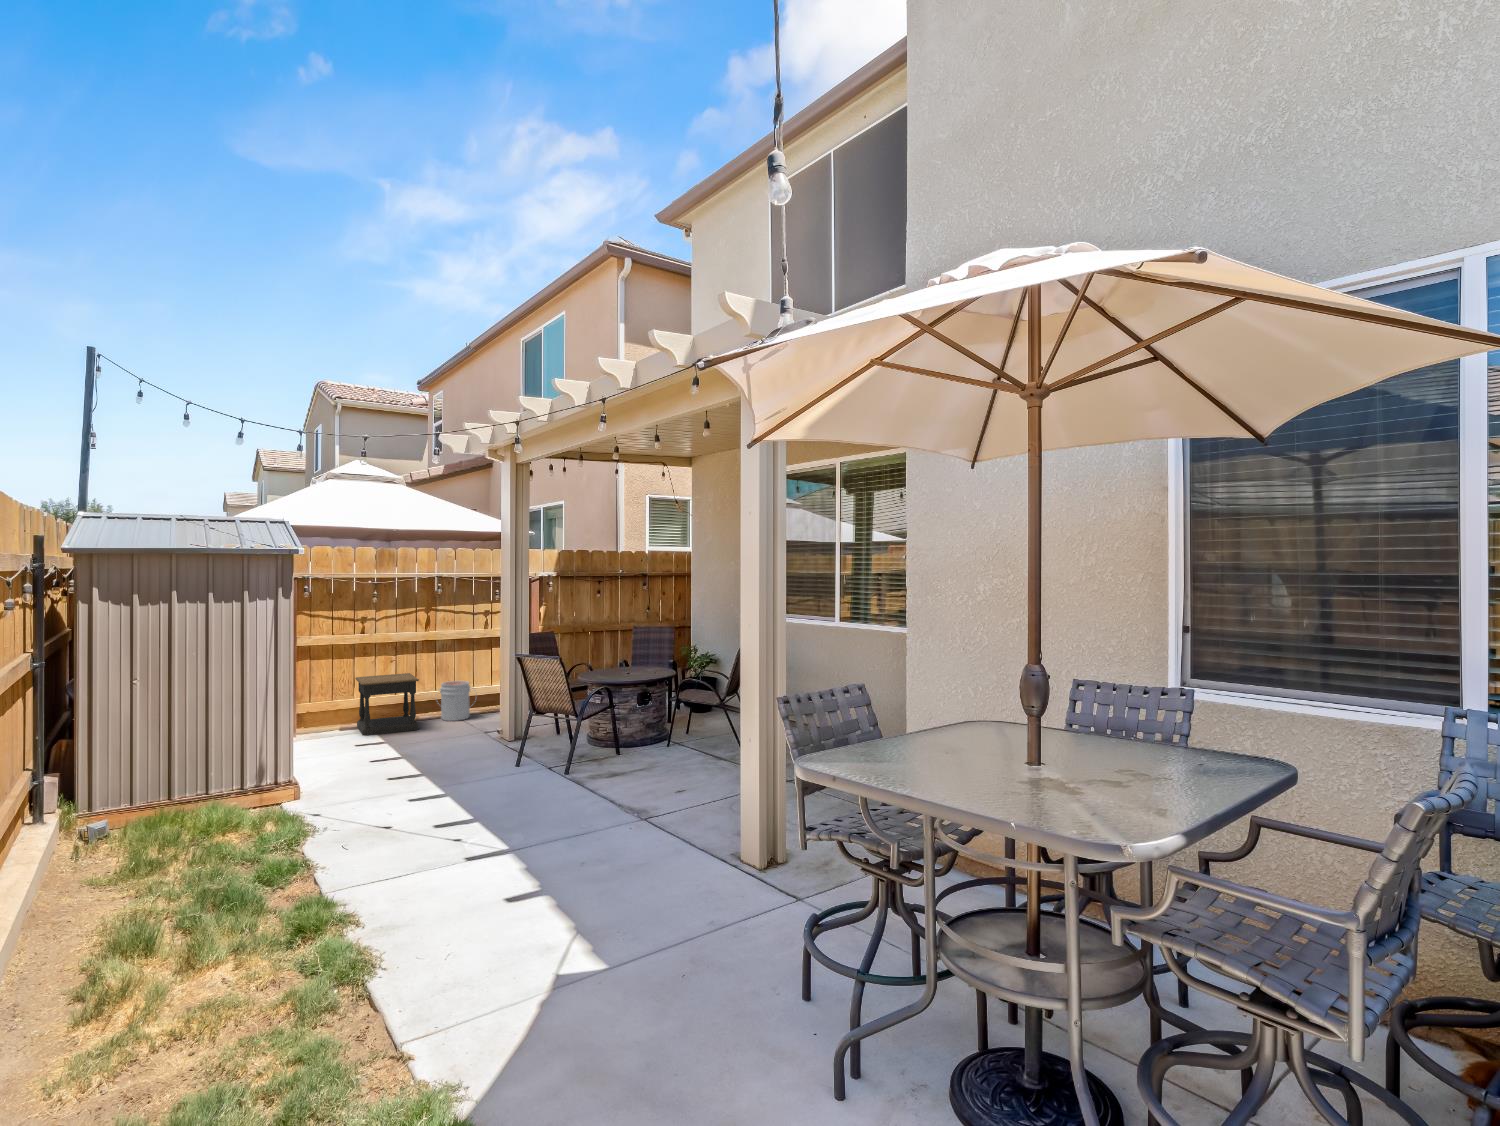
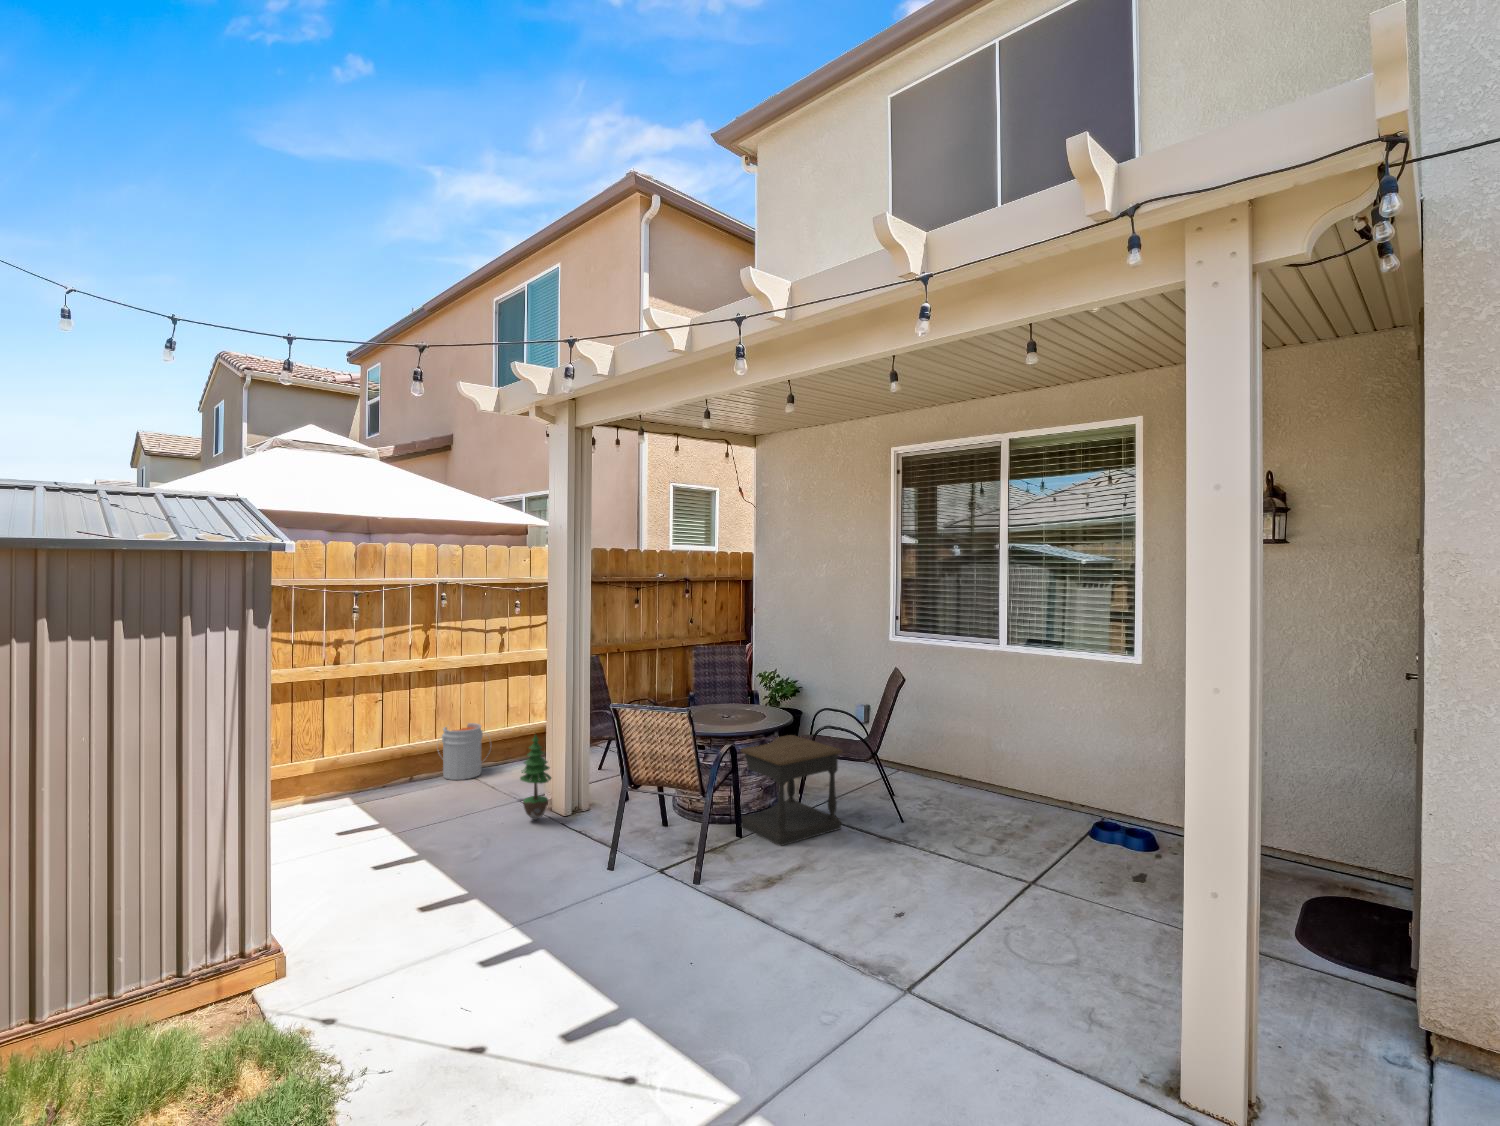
side table: present [356,673,419,736] -> present [741,735,842,846]
potted tree: none [476,681,499,743] -> present [520,735,551,820]

